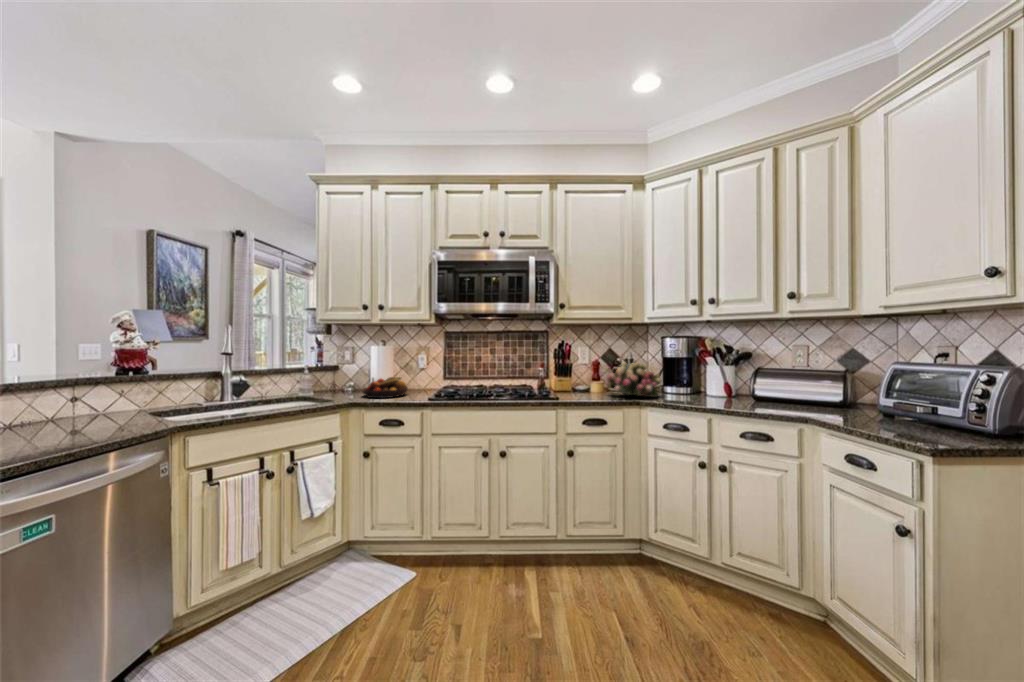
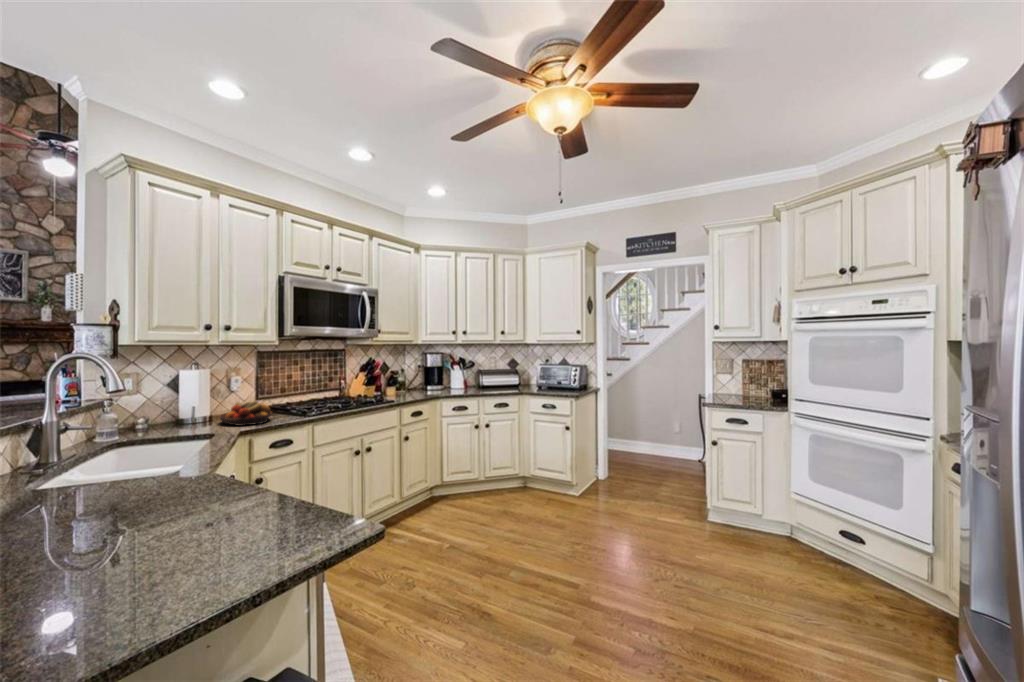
flower arrangement: present [605,362,661,397] -> none [408,372,442,395]

